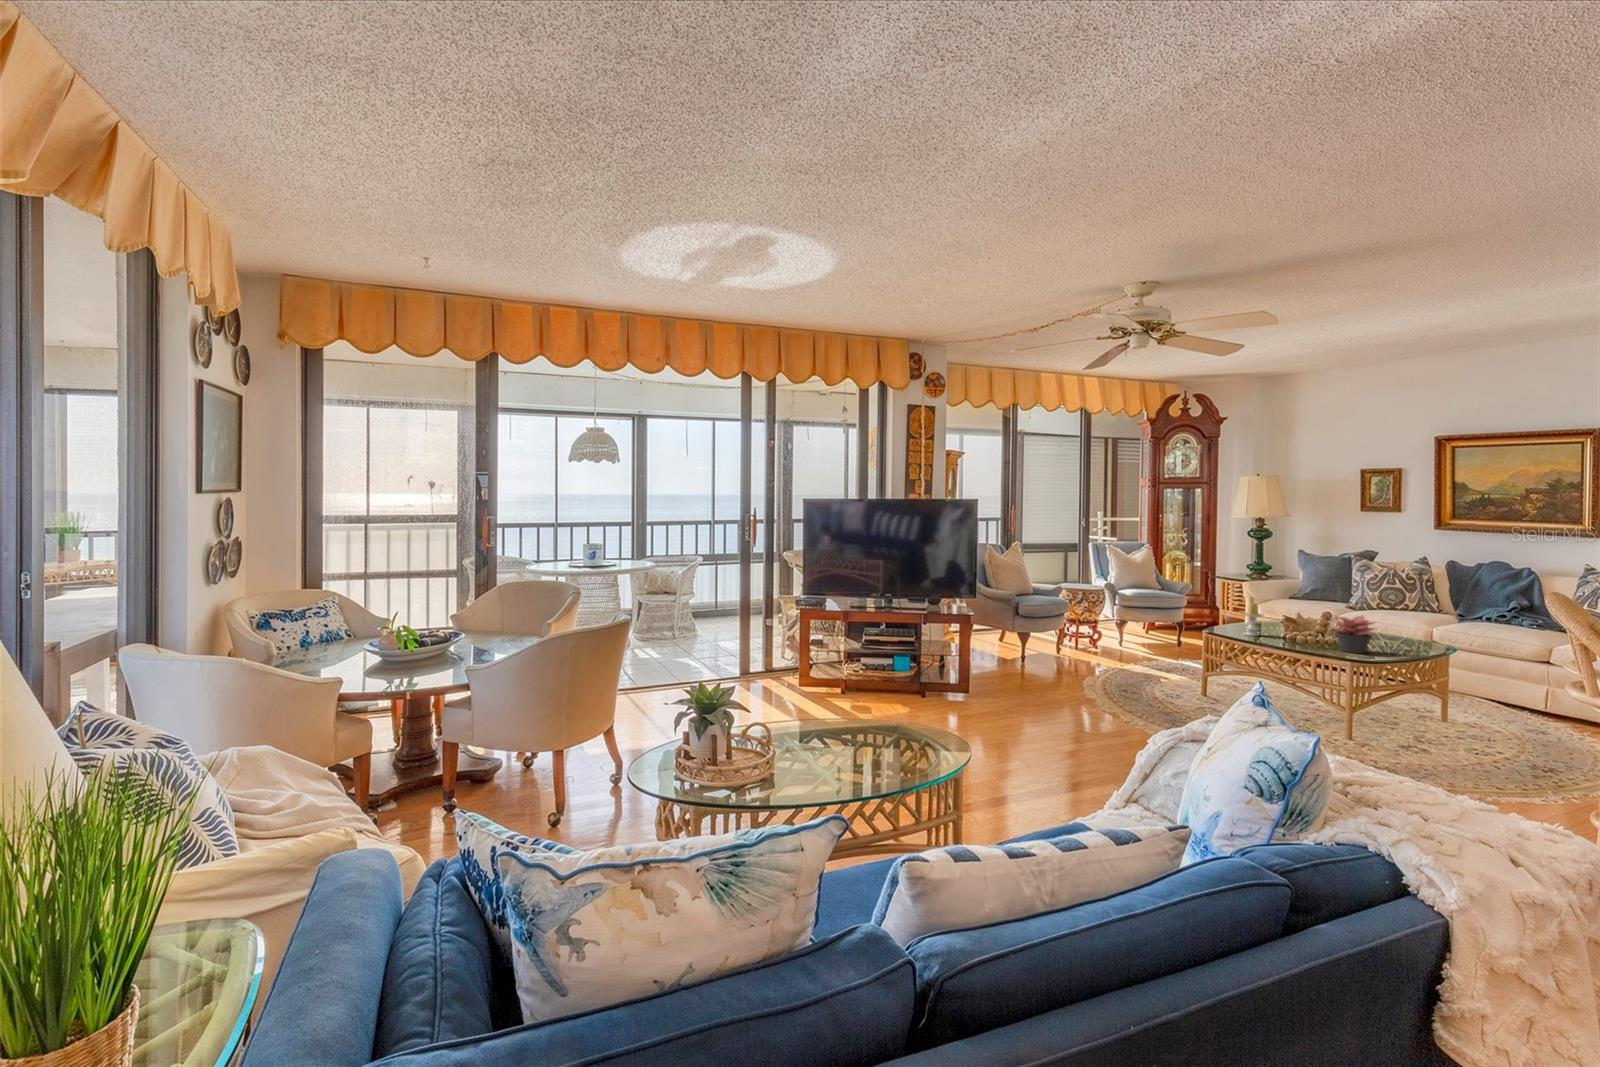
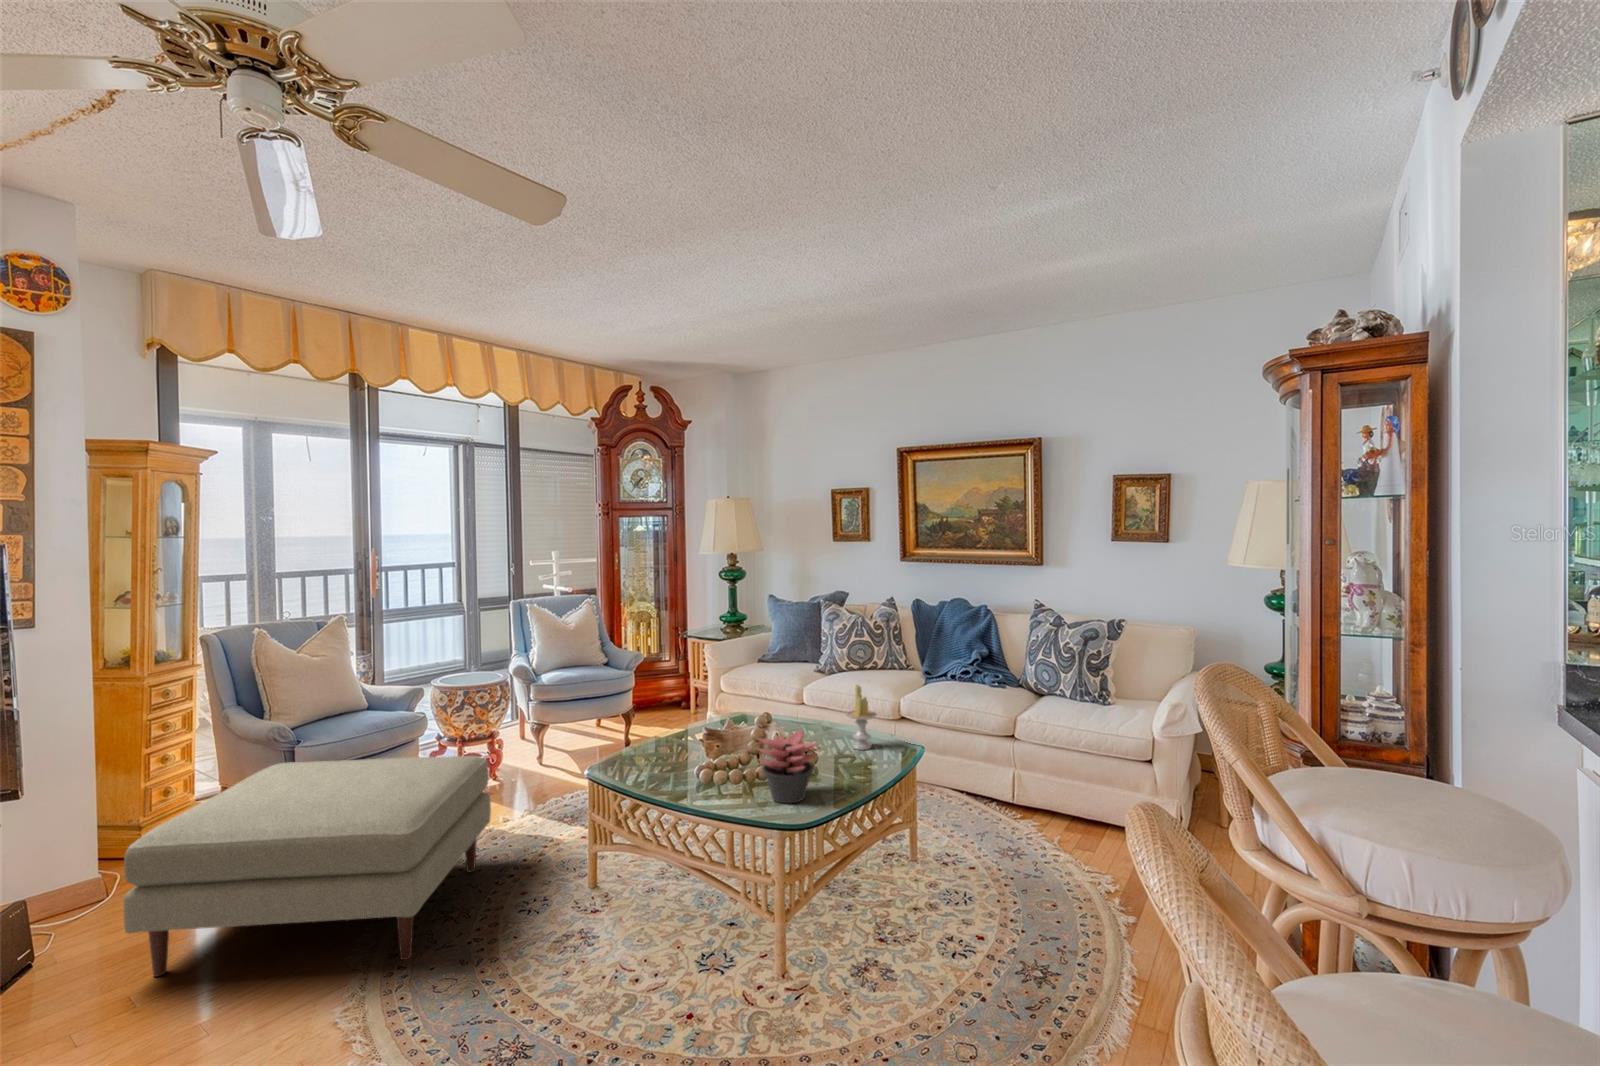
candle: present [1242,596,1264,636] -> present [846,685,877,750]
ottoman: none [1000,609,1134,698] -> present [124,756,491,976]

